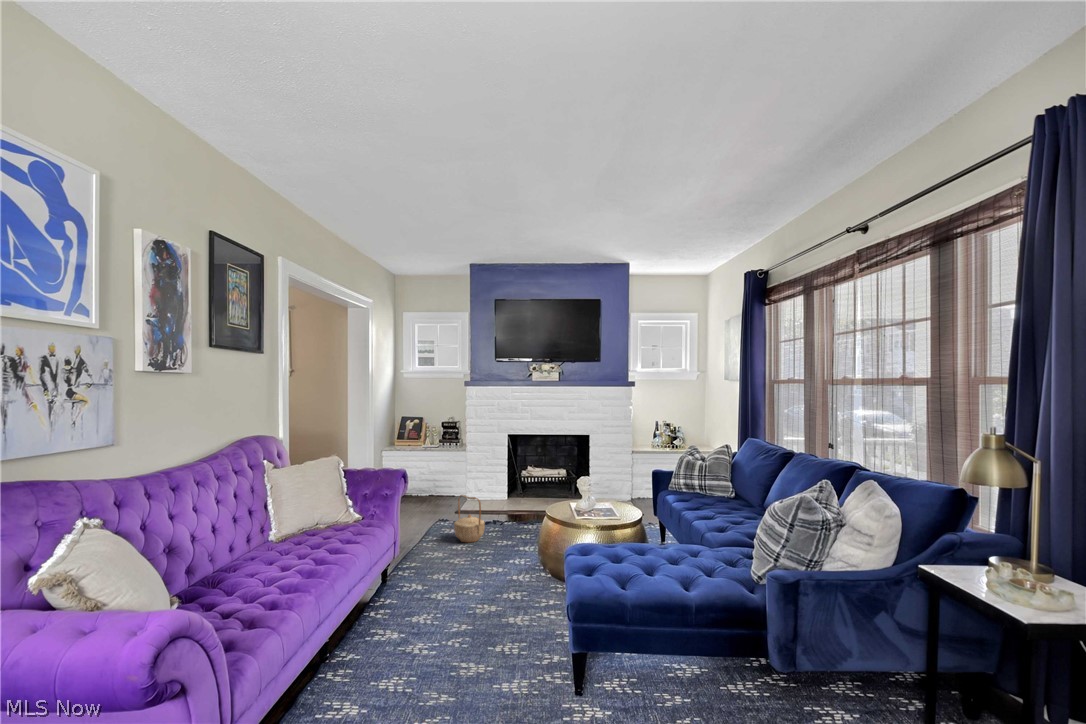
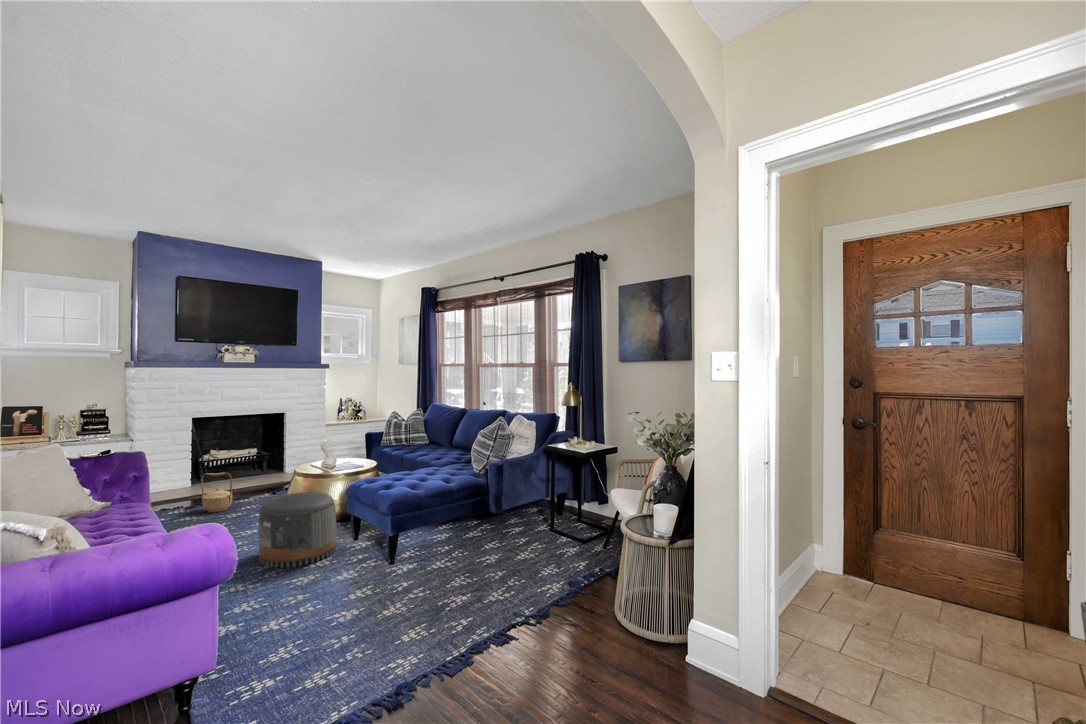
pouf: none [414,549,518,669] -> present [258,492,337,567]

